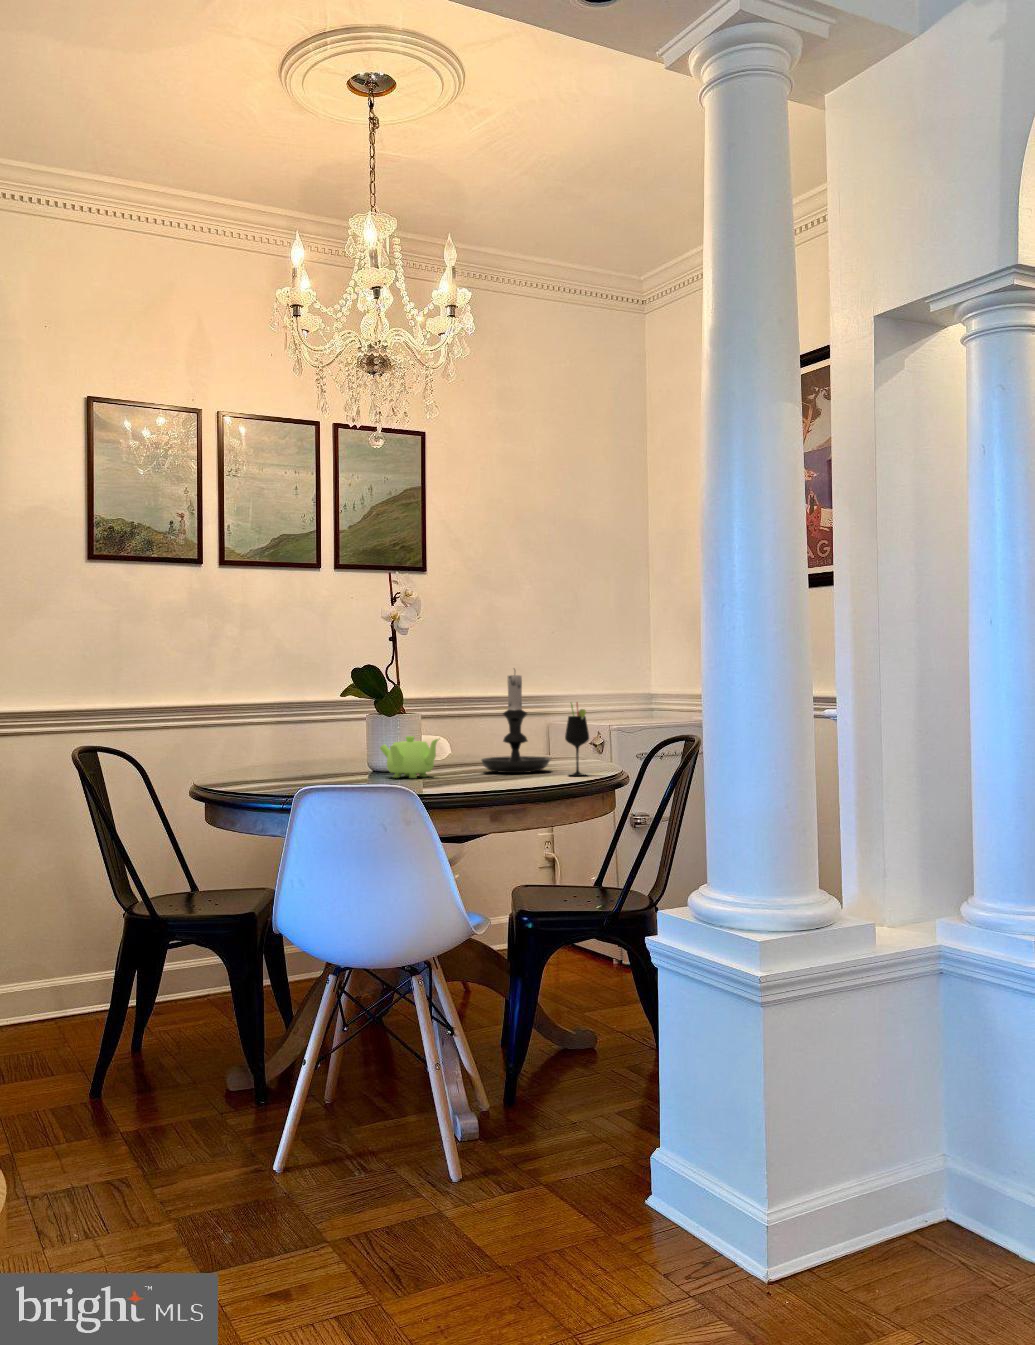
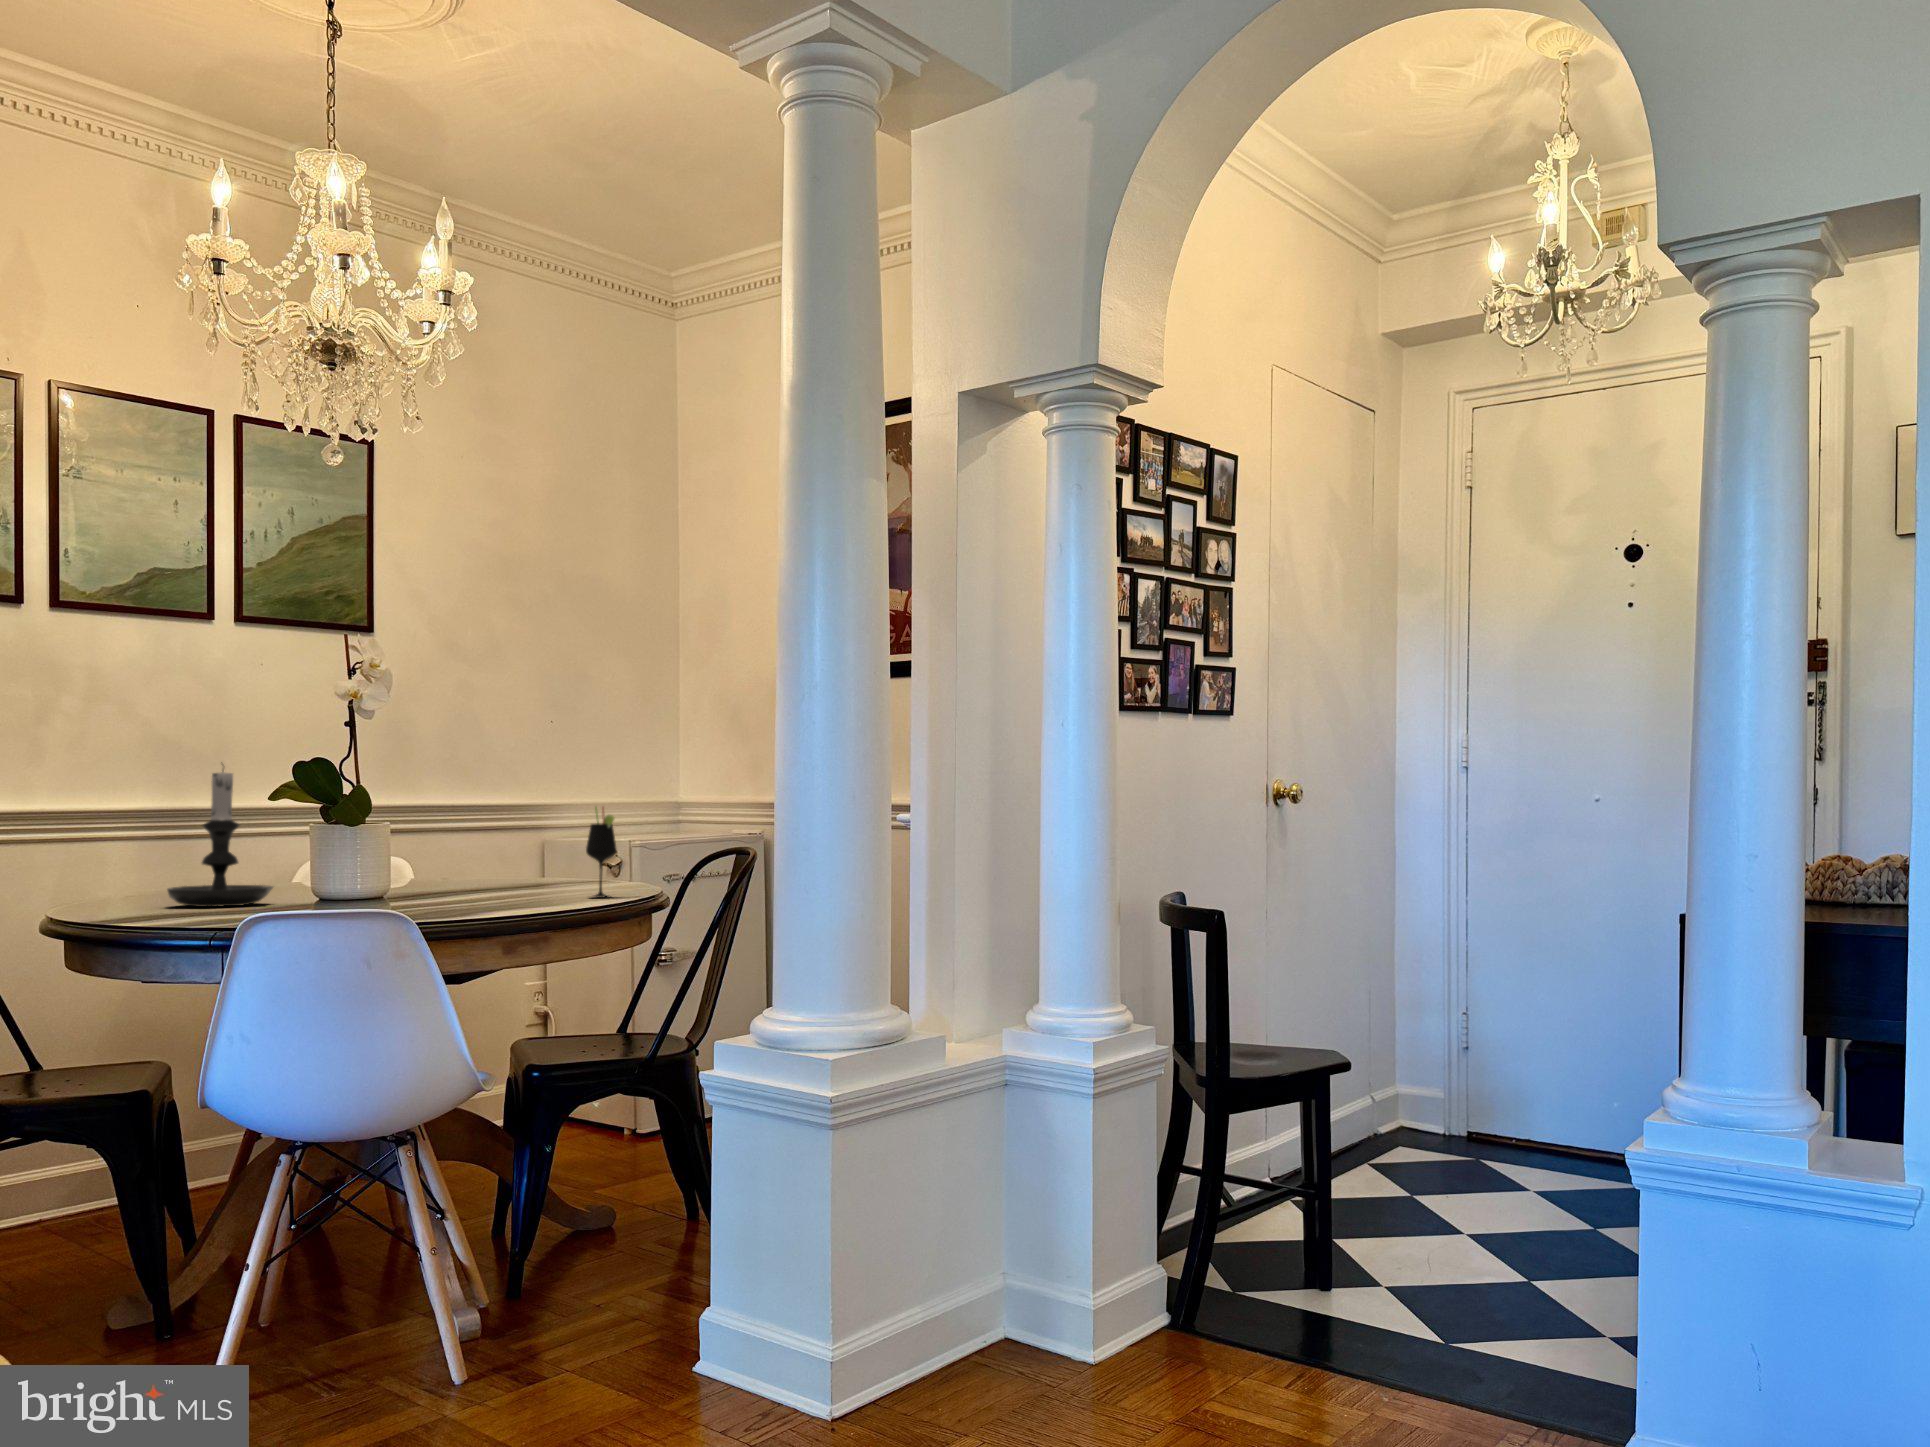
candle holder: present [481,674,551,773] -> present [167,771,273,907]
teapot: present [380,736,439,778] -> none [335,849,423,903]

